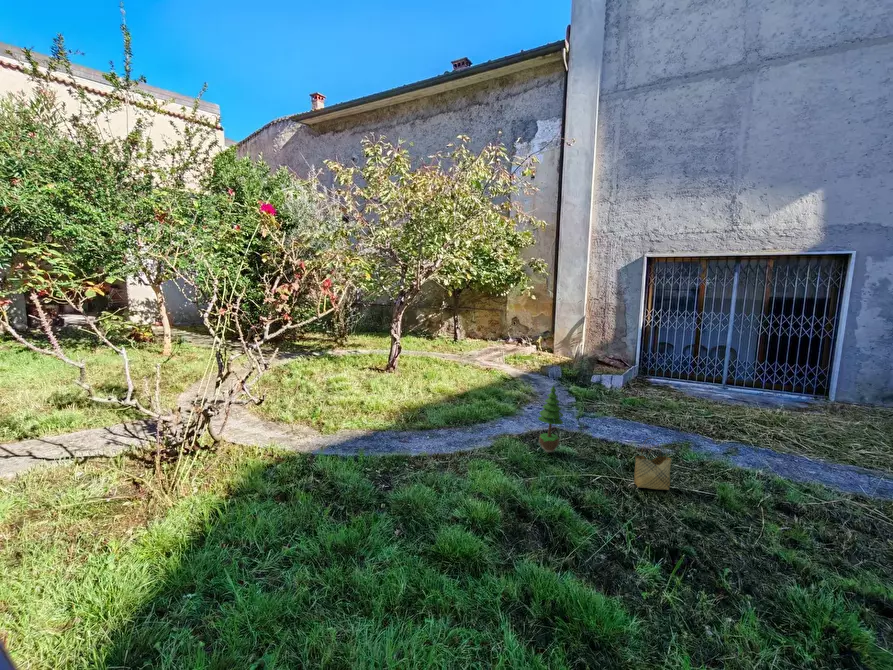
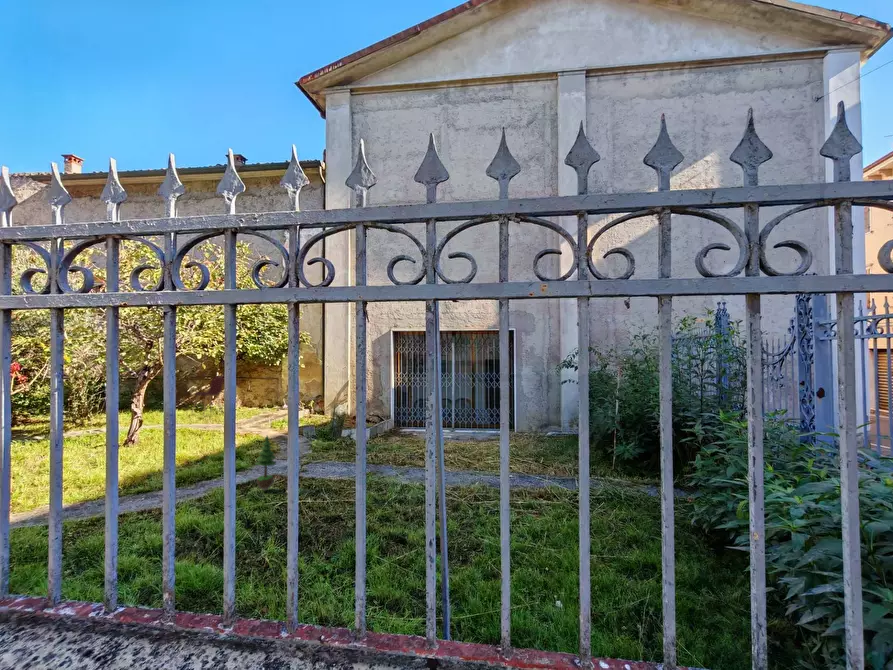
chair: none [422,305,450,345] -> present [196,376,223,402]
woven basket: present [634,438,671,490] -> none [319,464,344,501]

